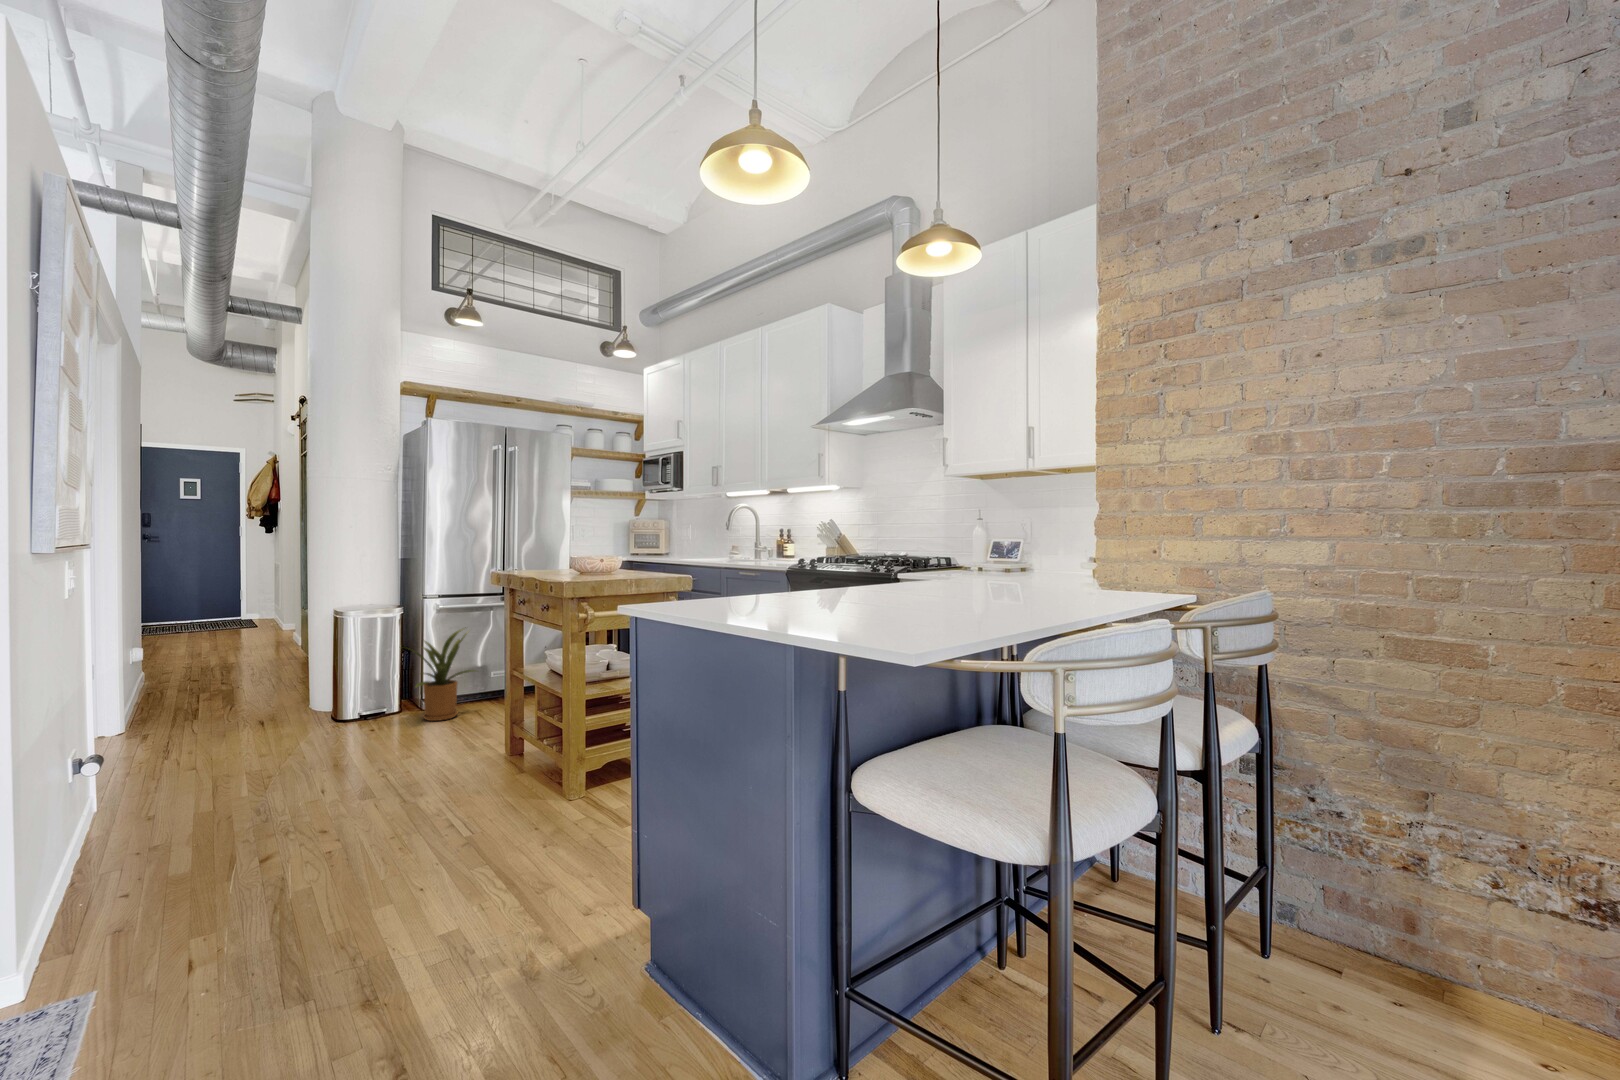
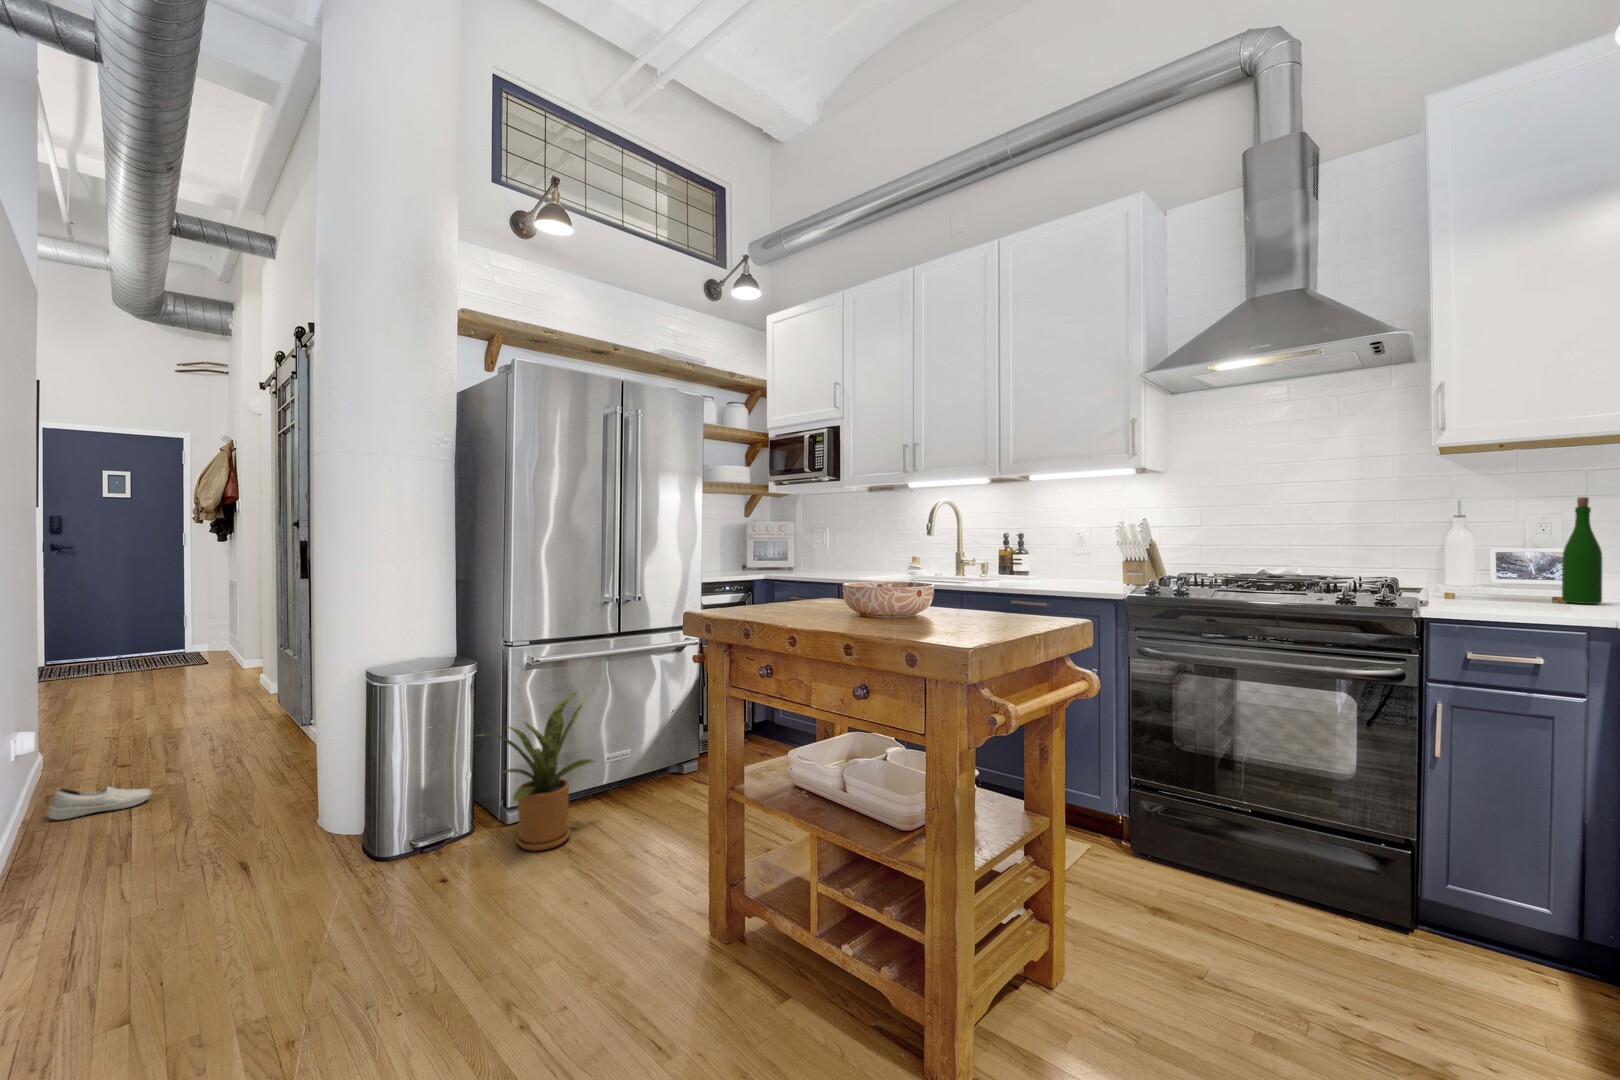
wine bottle: none [1000,507,1017,570] -> present [1562,497,1602,604]
shoe: none [146,683,209,702] -> present [48,787,152,820]

